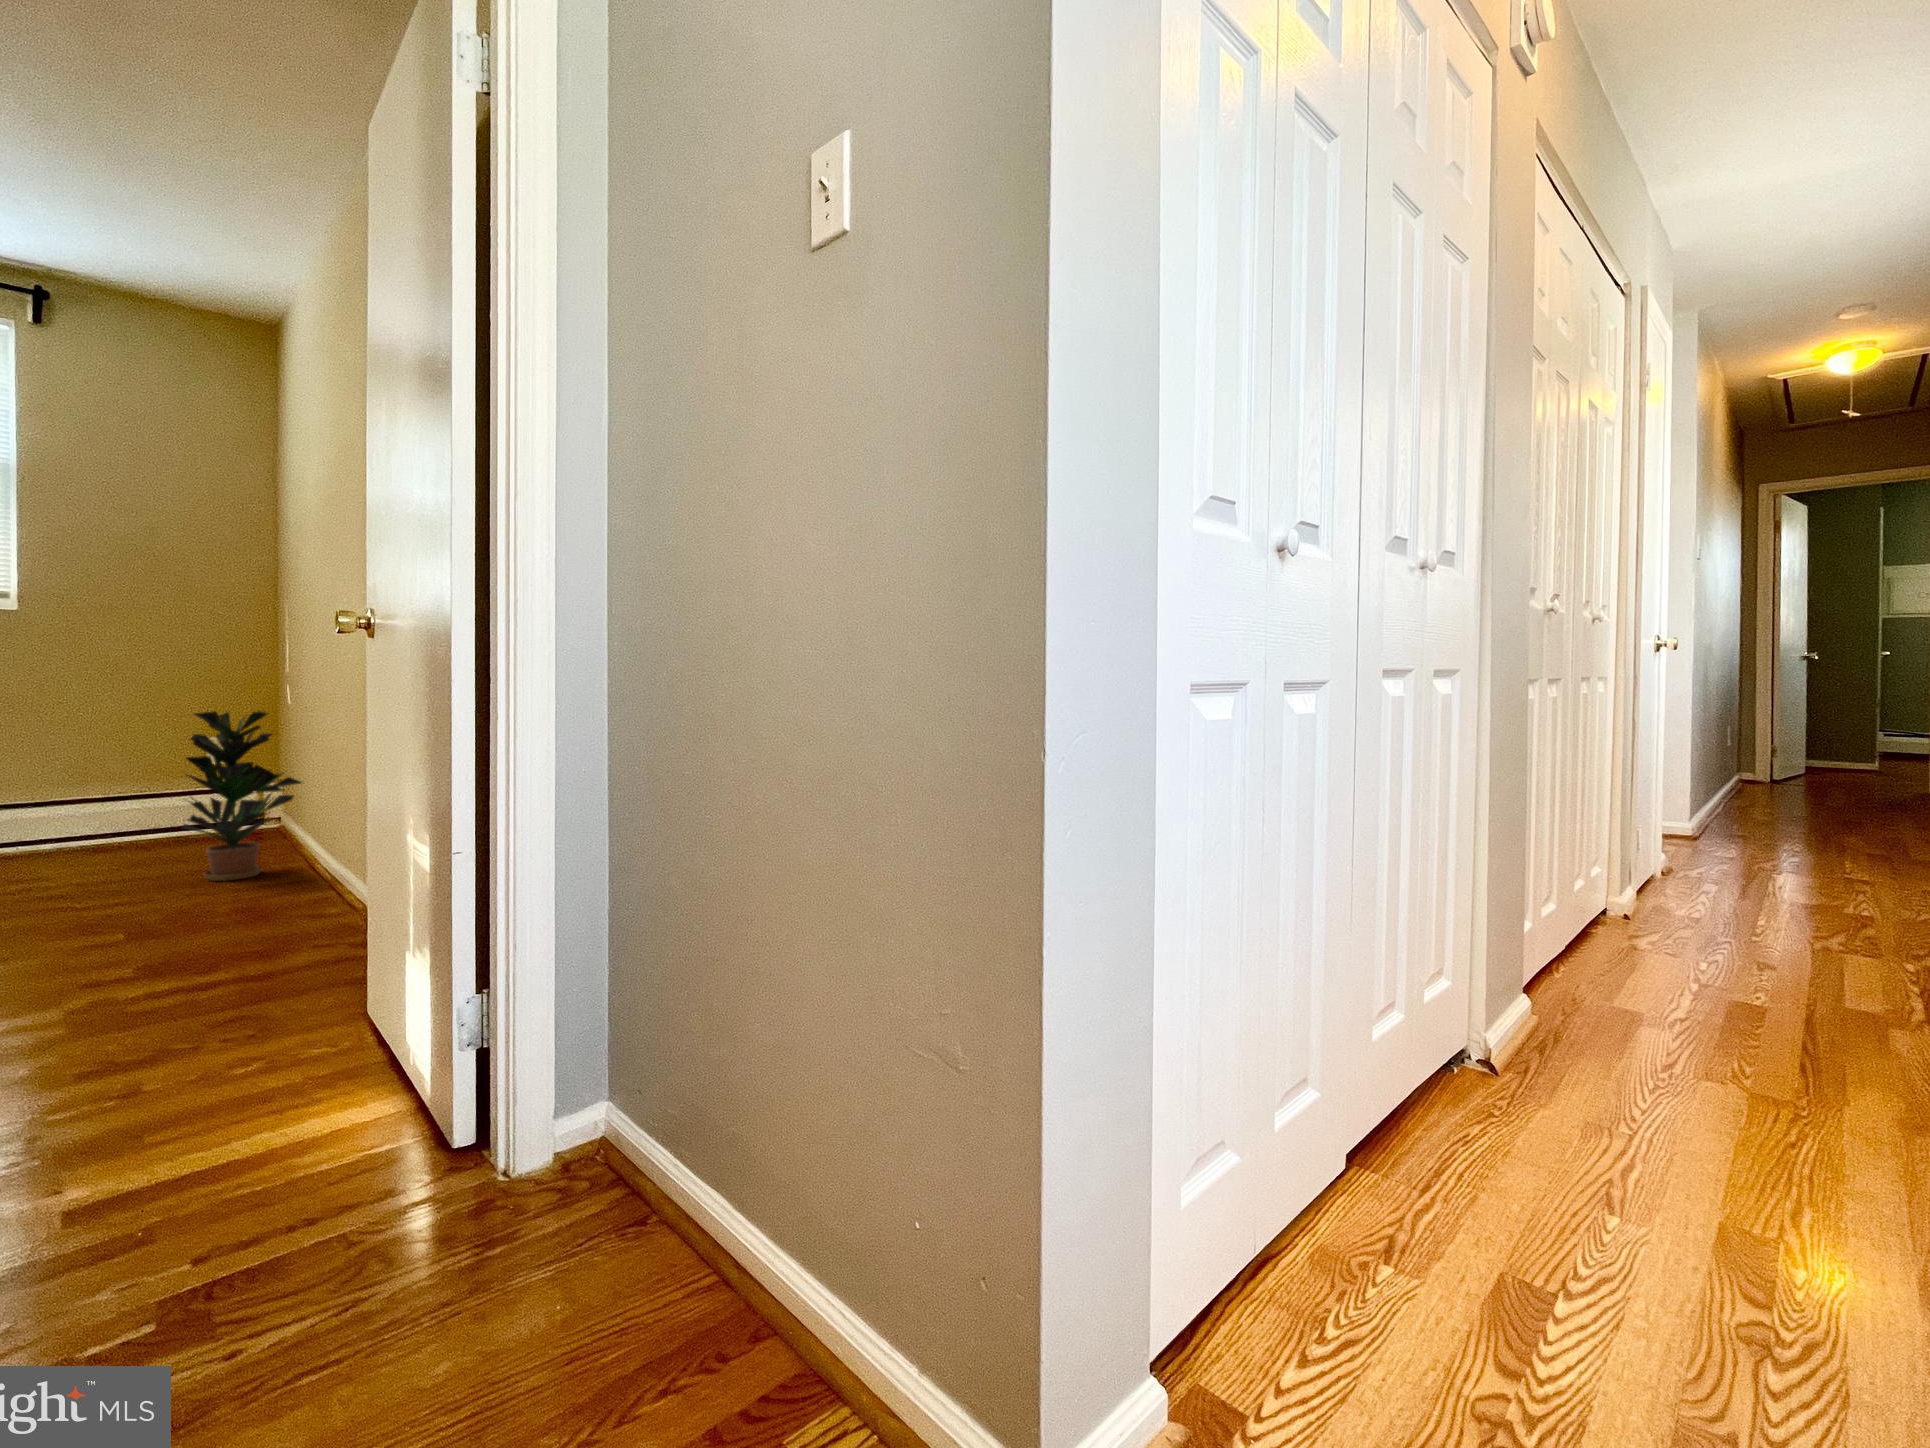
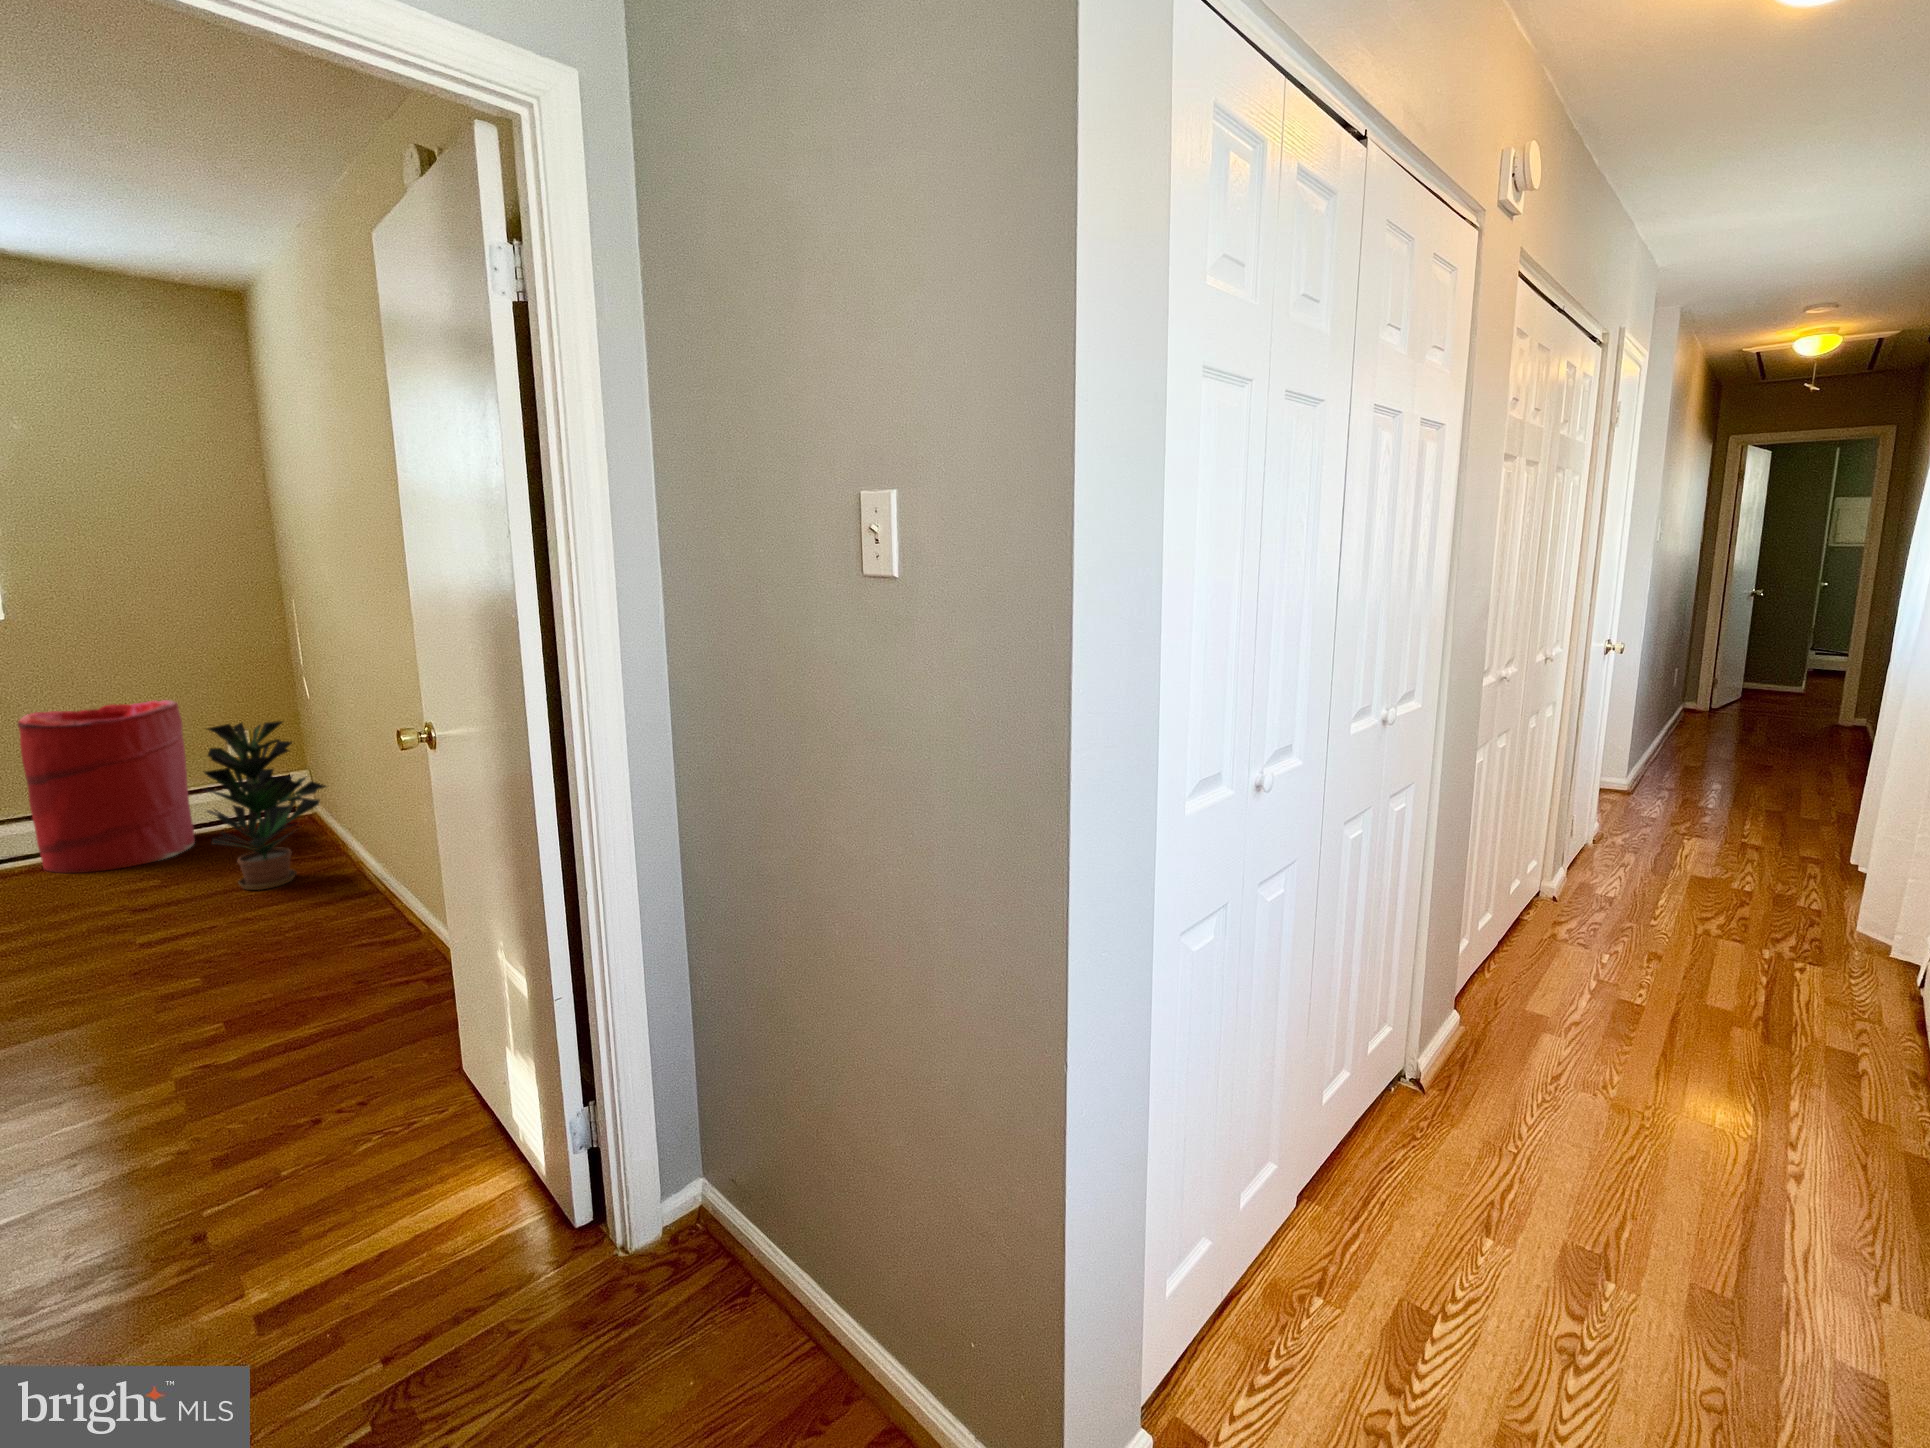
laundry hamper: none [26,706,179,866] -> present [18,700,195,873]

